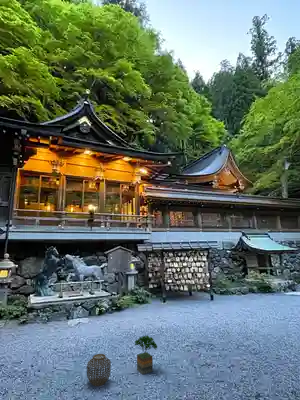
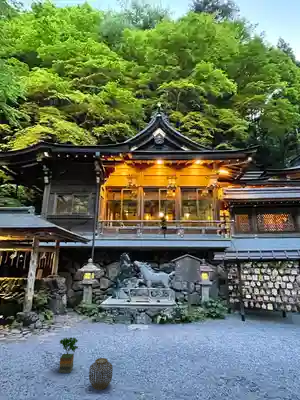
potted tree: present [135,336,157,375] -> present [59,338,78,373]

